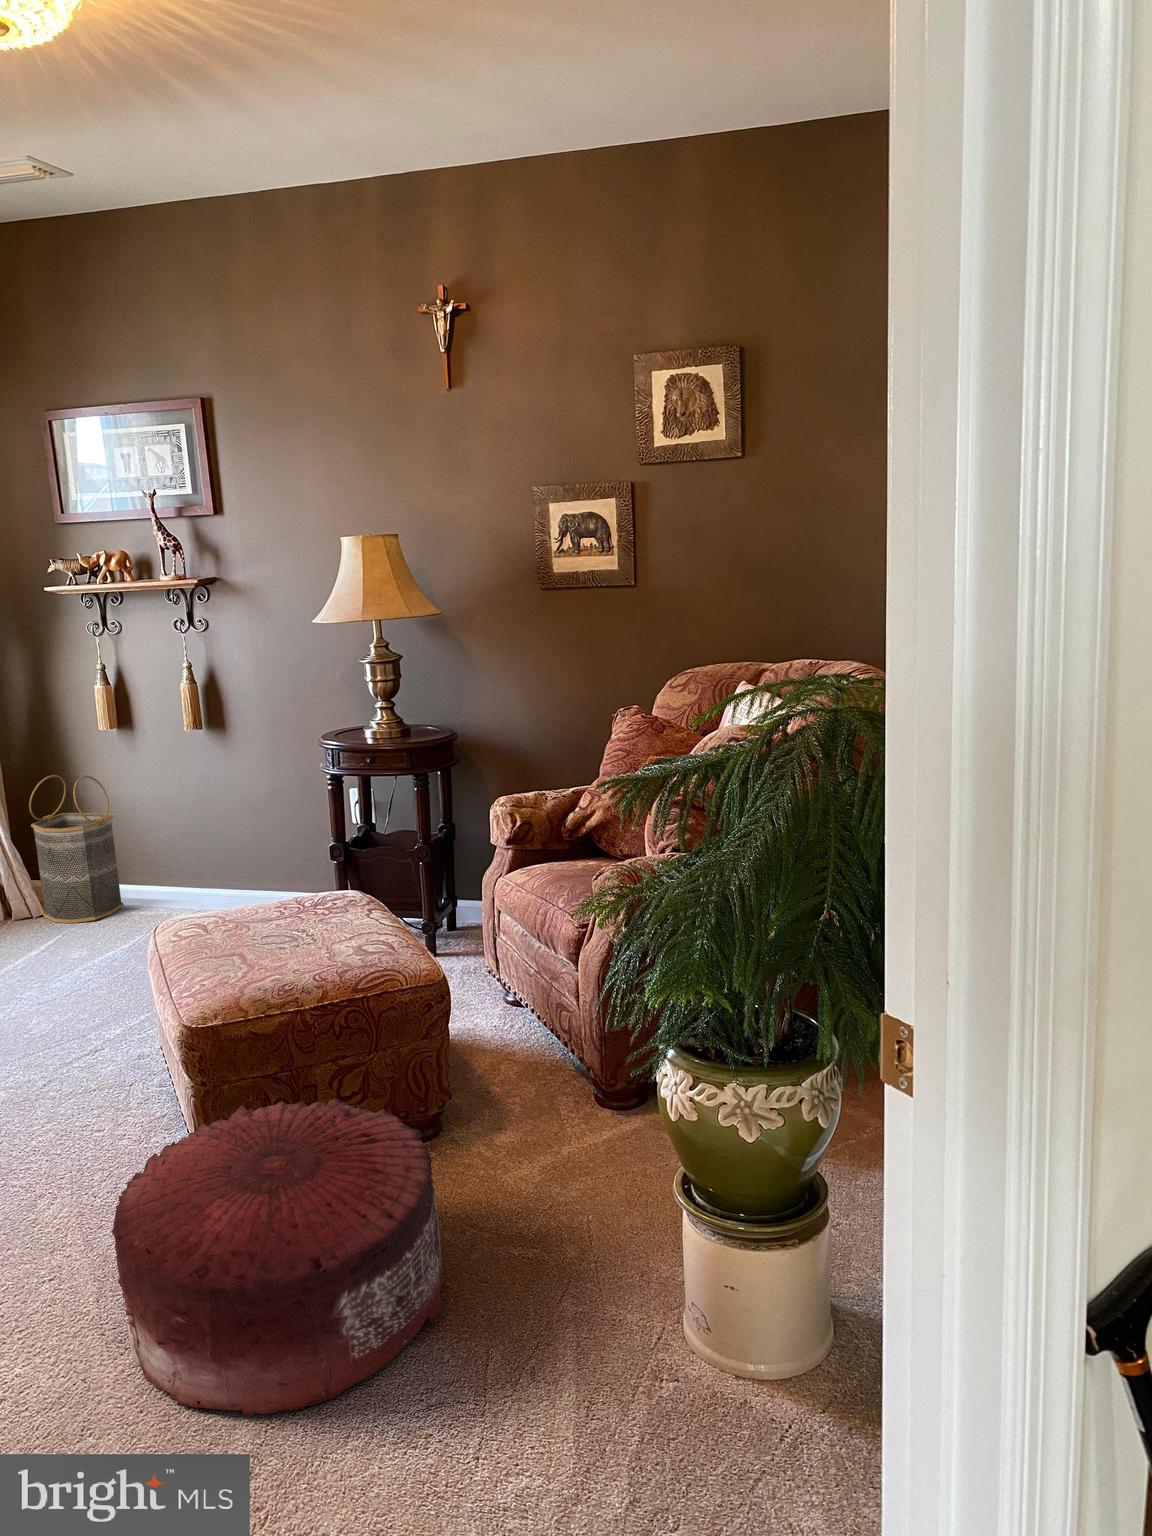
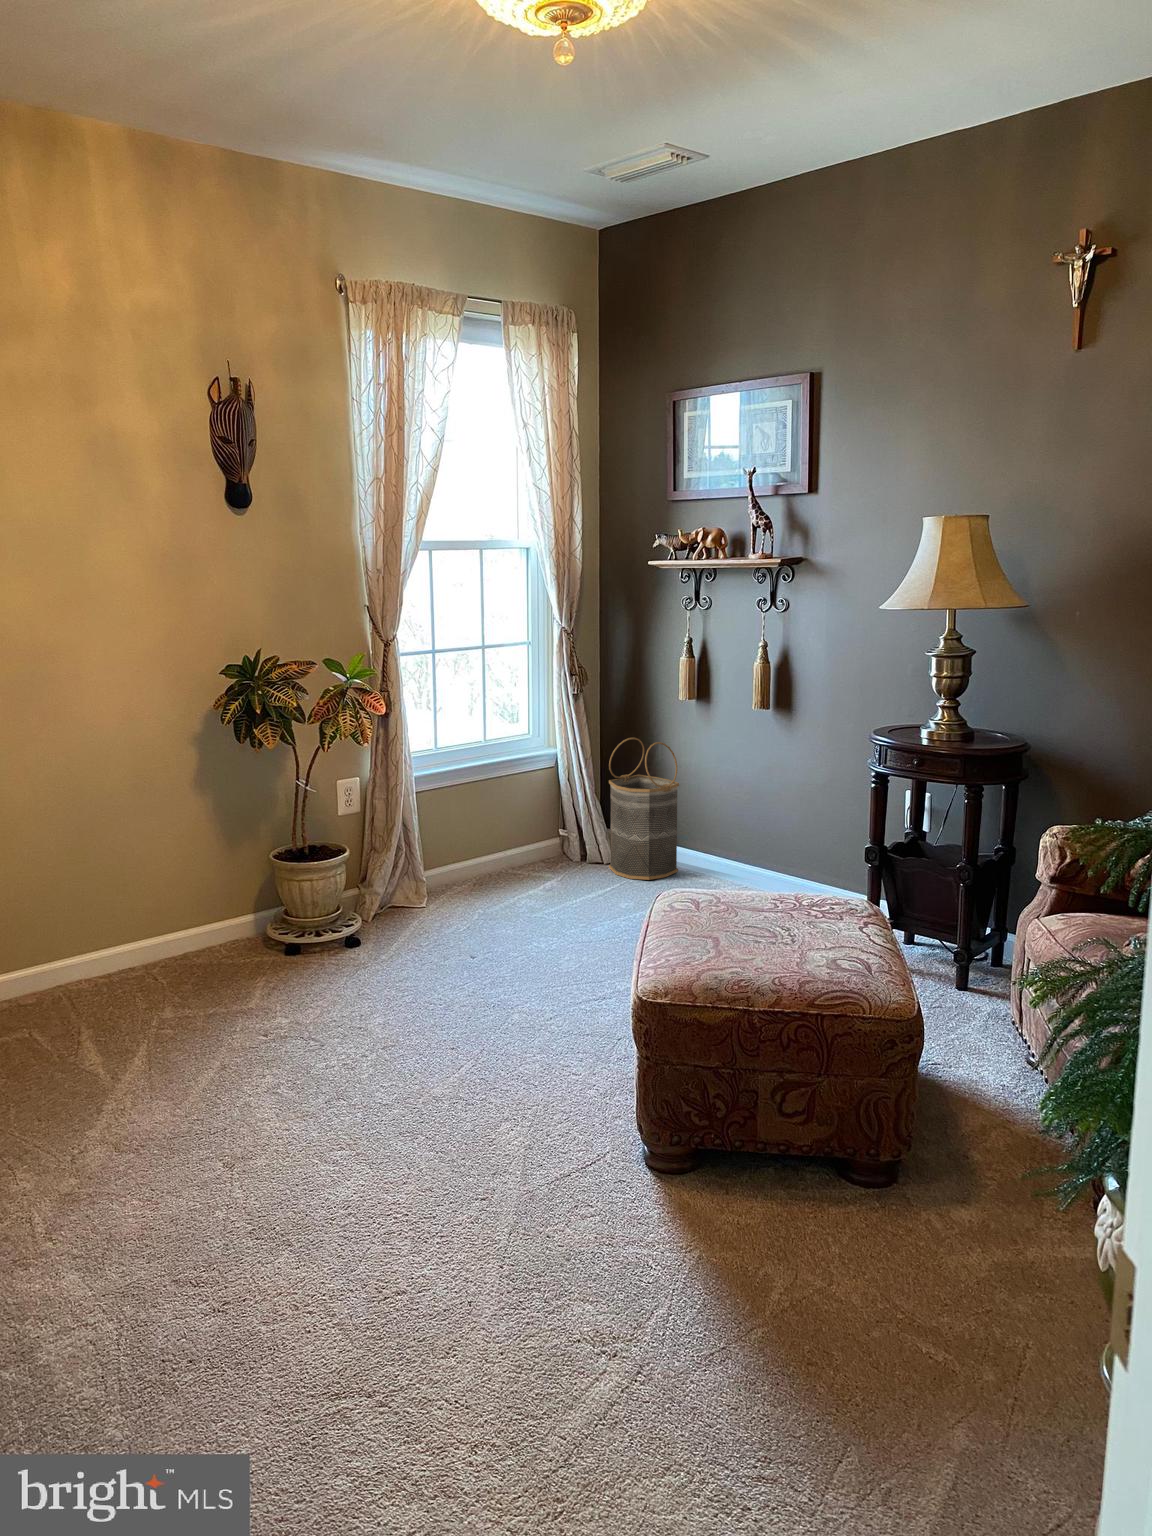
pouf: present [112,1099,444,1415] -> none [507,1091,834,1422]

